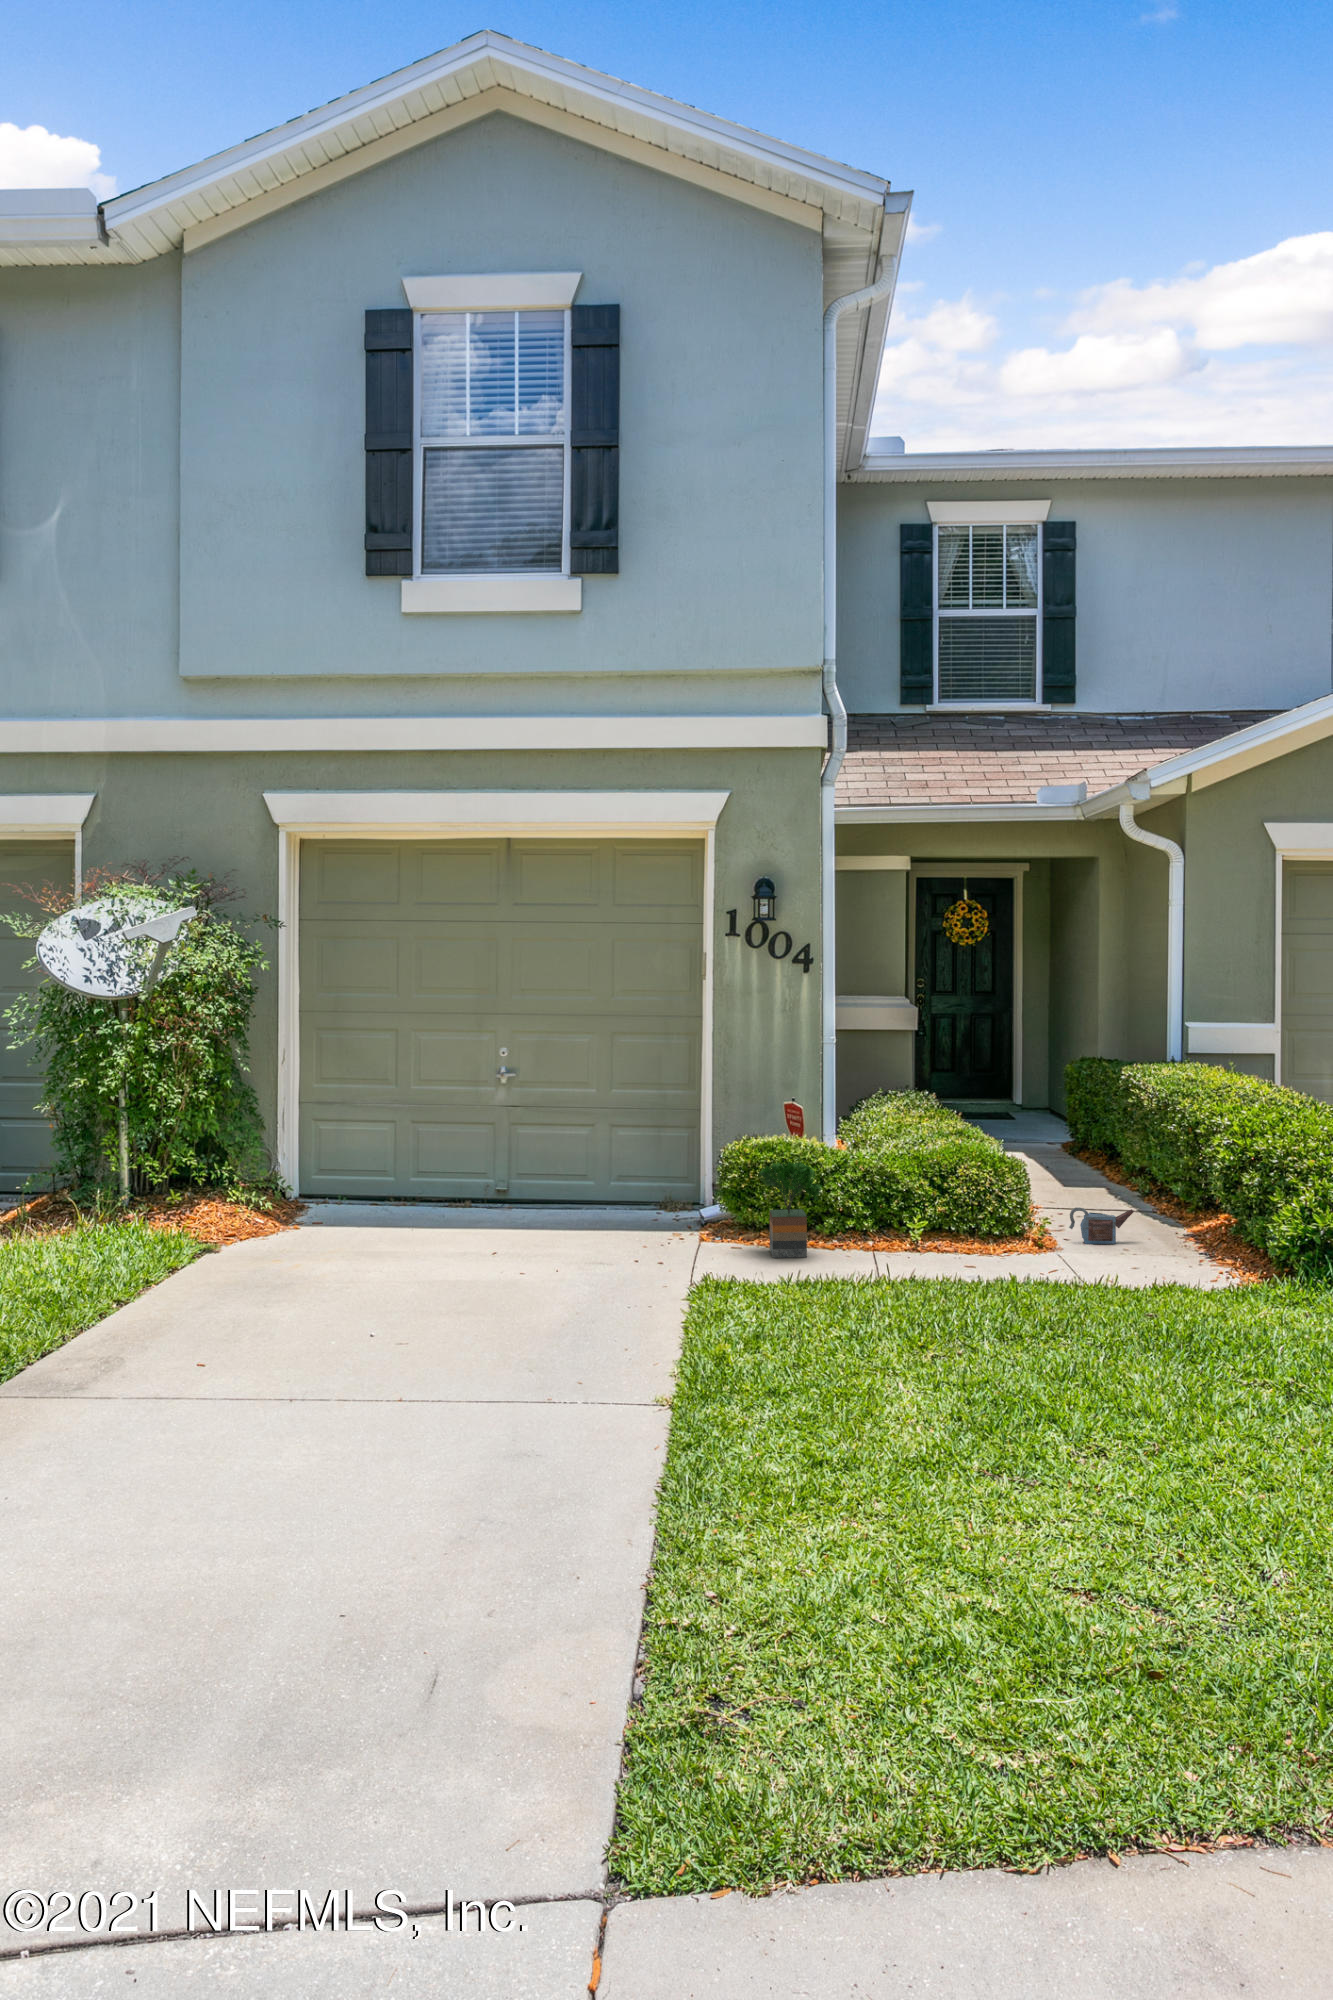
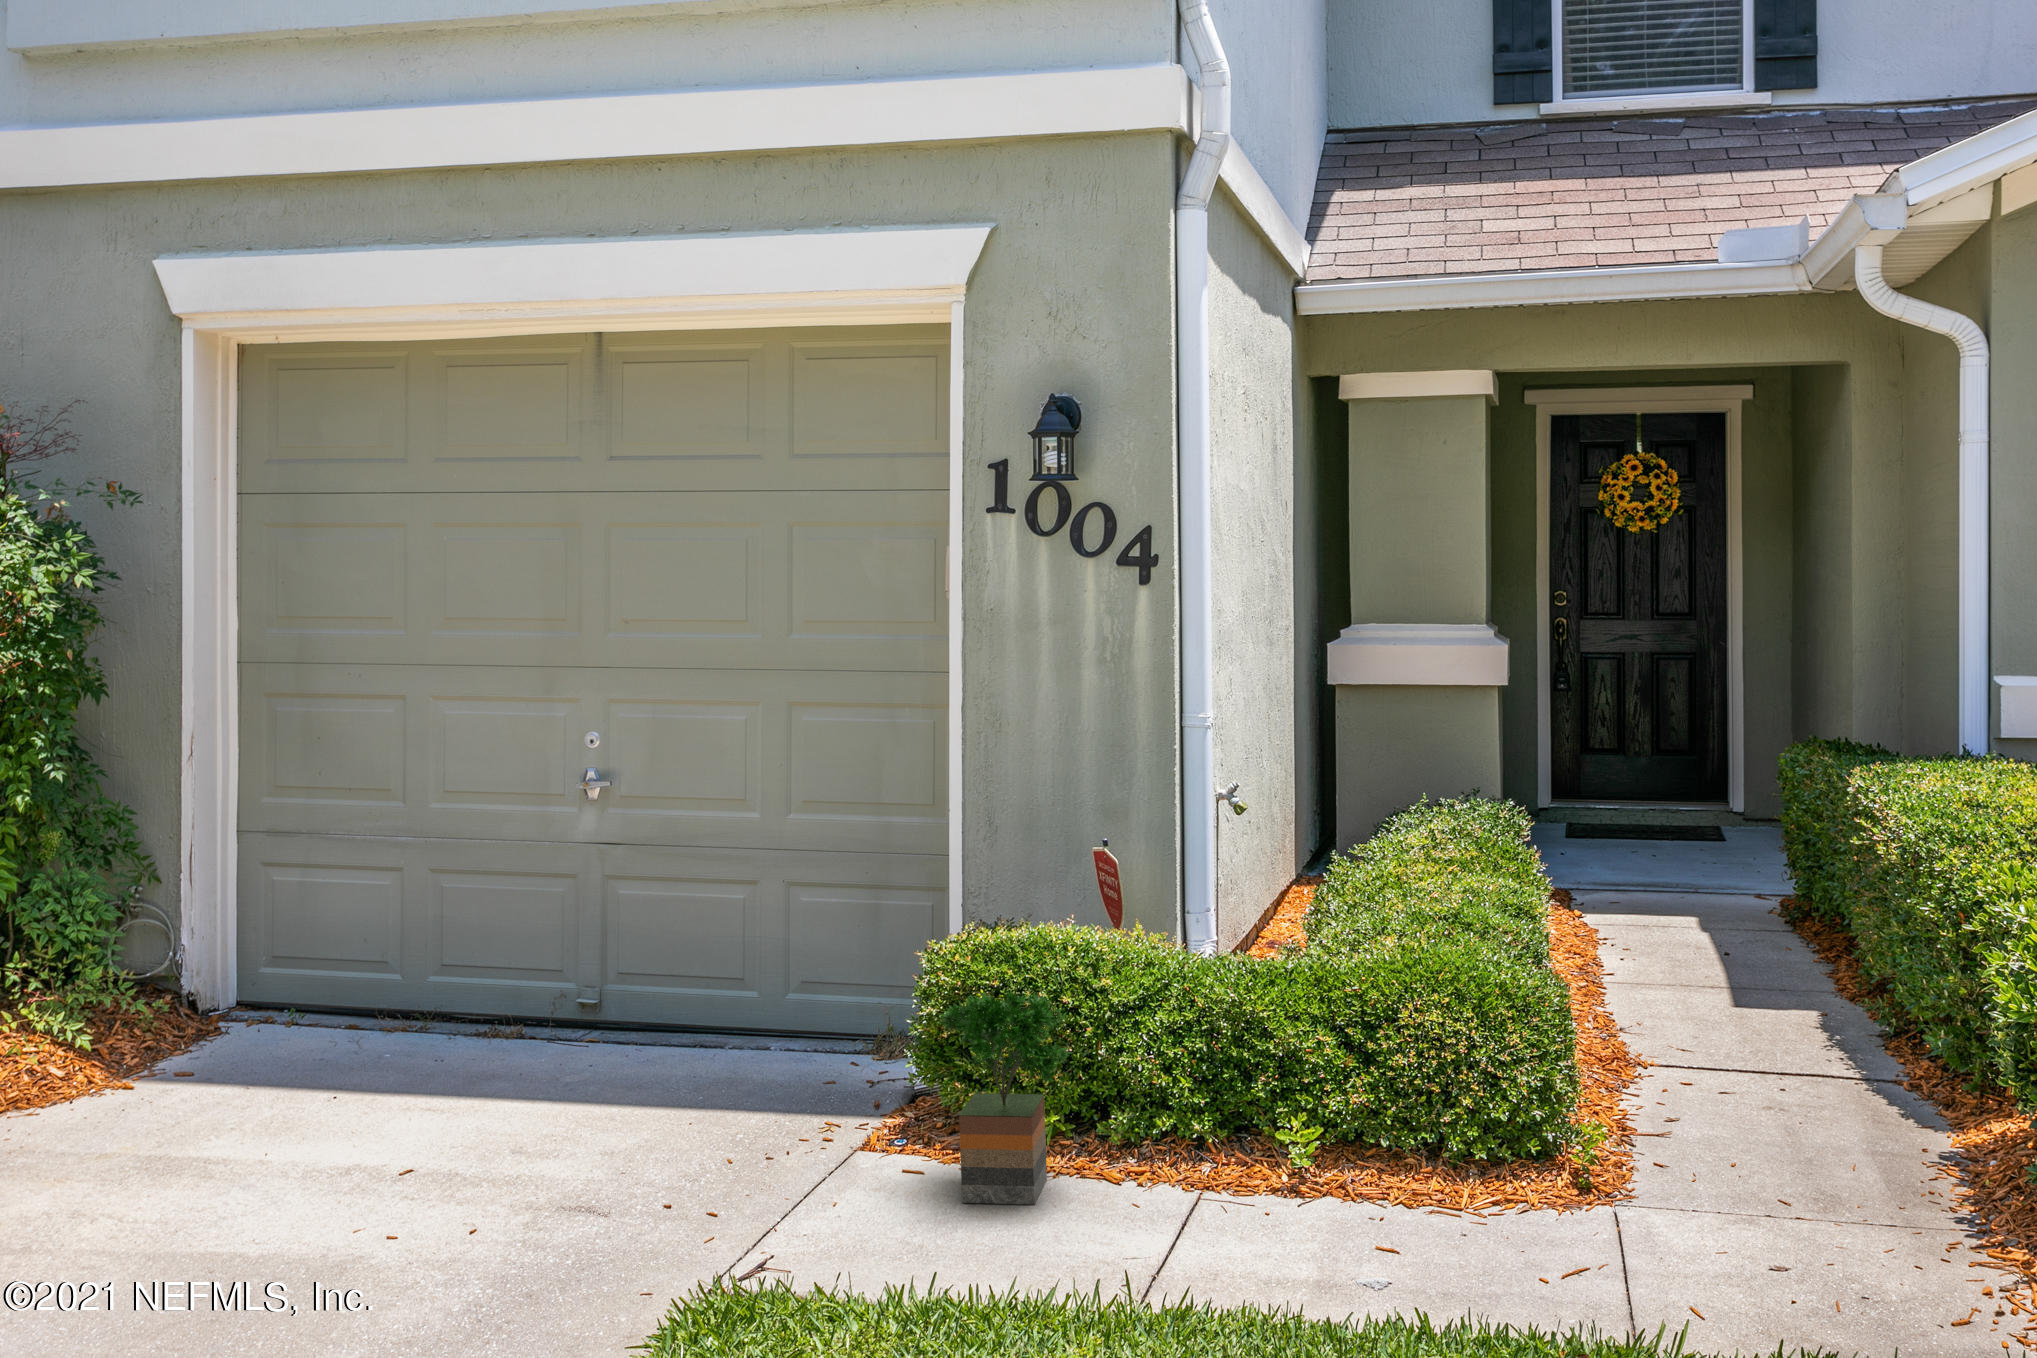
watering can: present [1069,1207,1134,1244] -> none [1642,1107,1796,1194]

